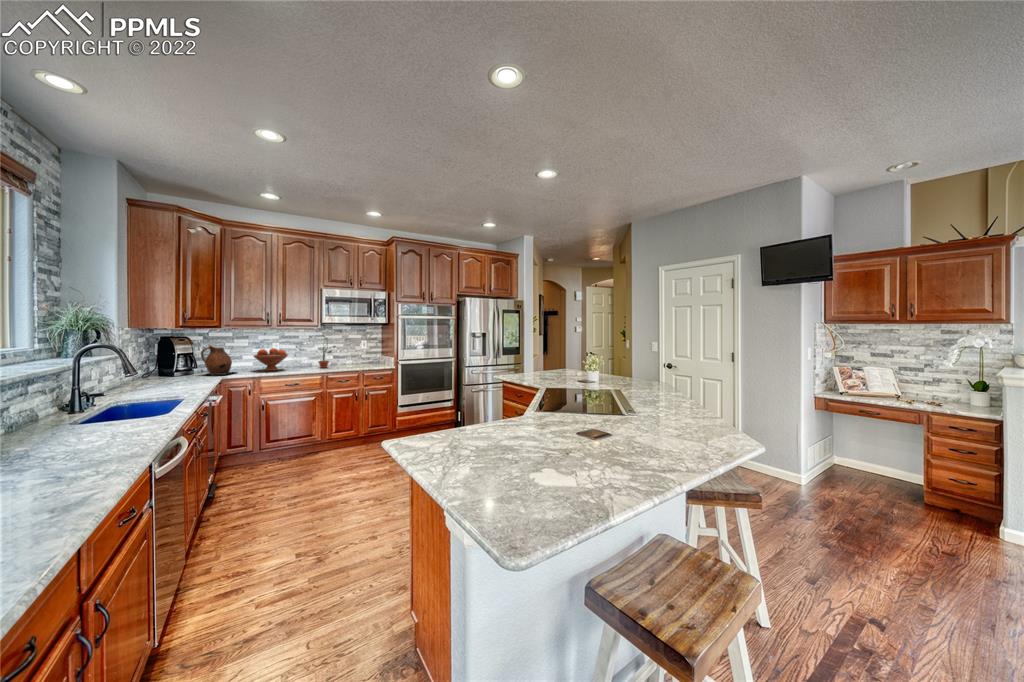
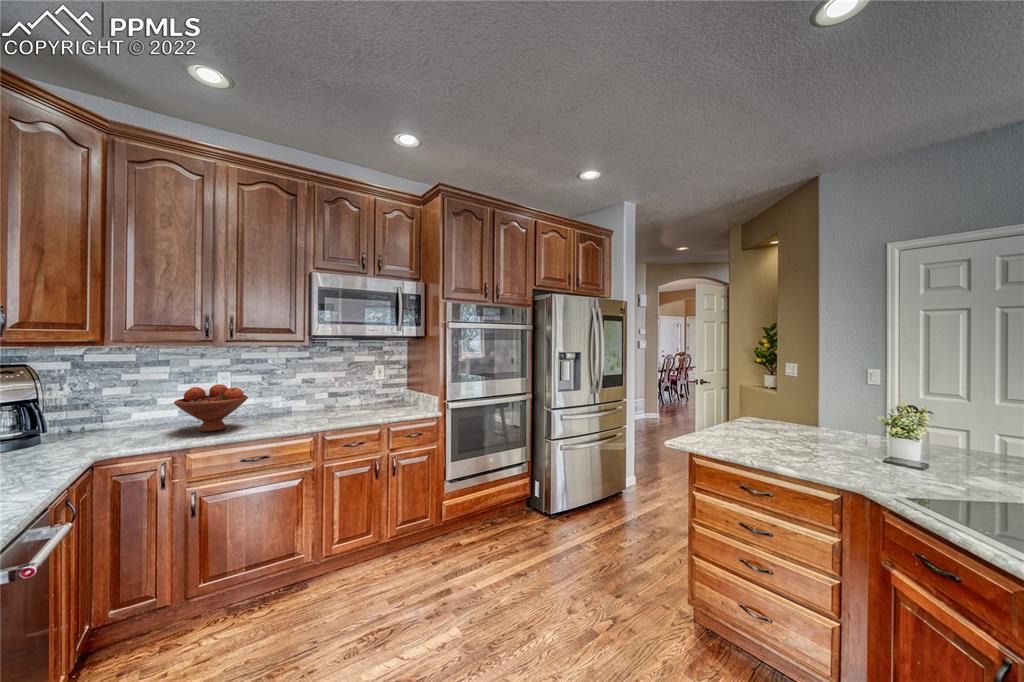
potted plant: present [318,337,336,368] -> none [303,358,340,419]
ceramic pitcher: present [201,344,235,375] -> none [44,382,137,453]

